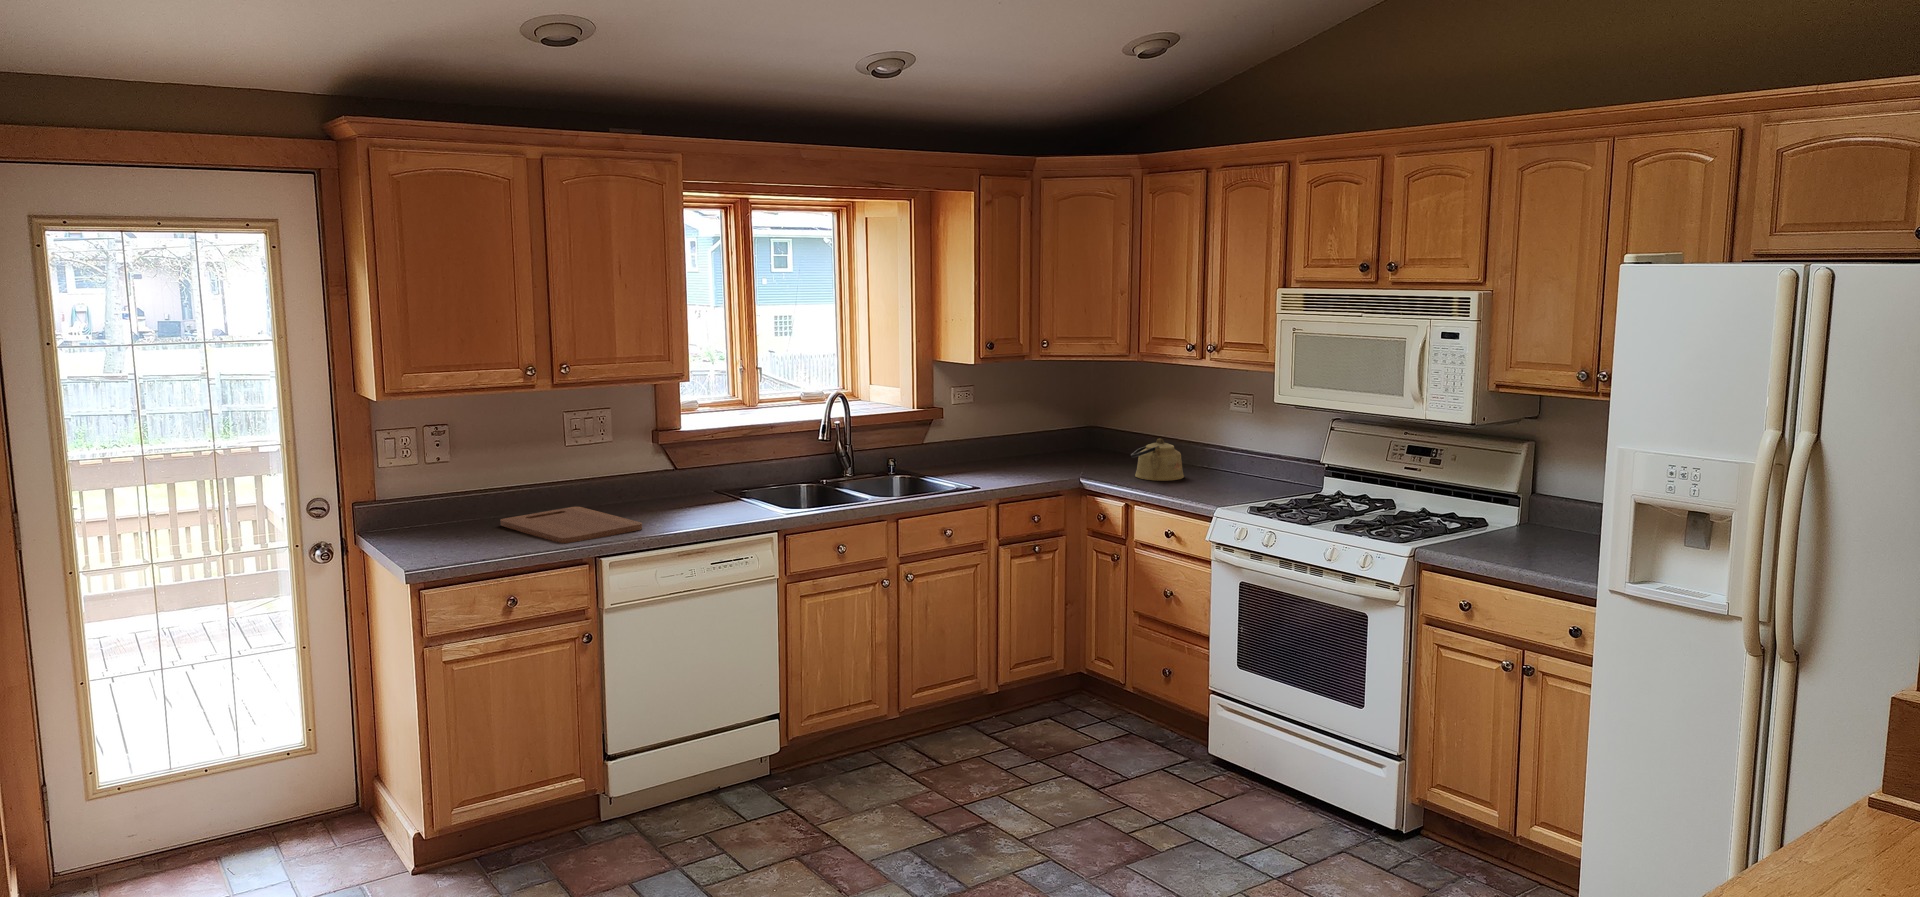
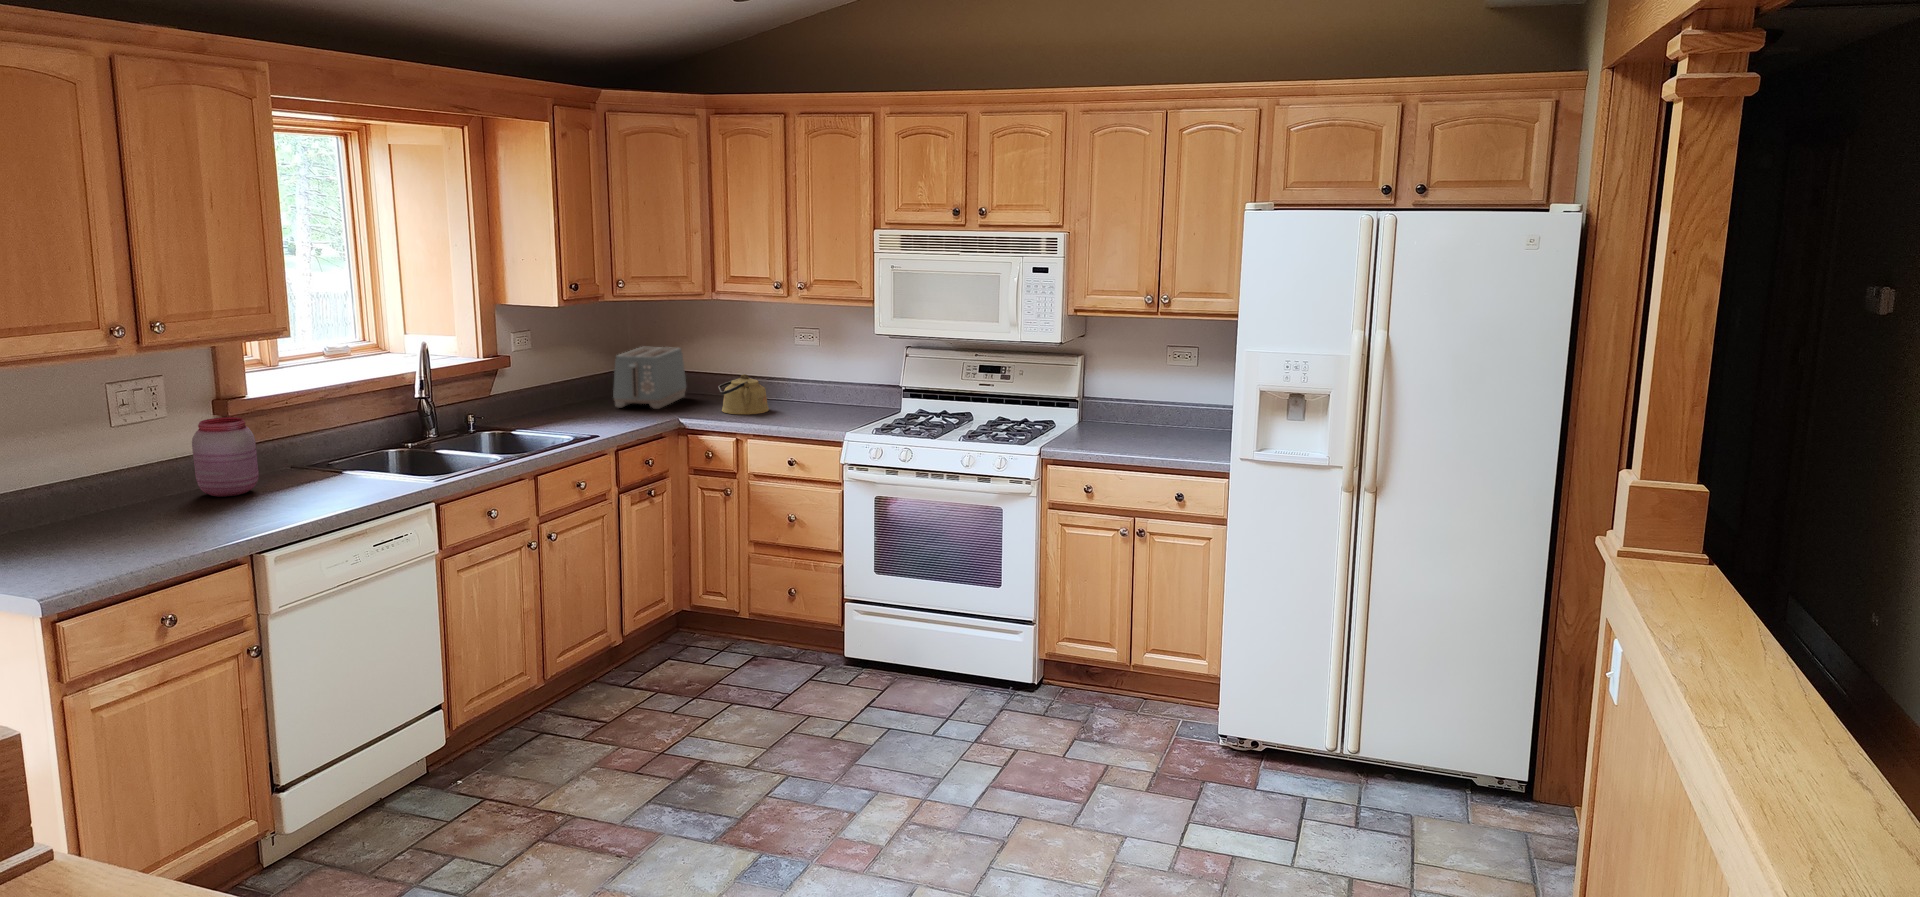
toaster: none [1044,405,1127,468] -> present [613,347,687,409]
jar: none [619,442,667,508] -> present [192,417,259,497]
cutting board: present [500,507,642,543] -> none [69,503,283,546]

